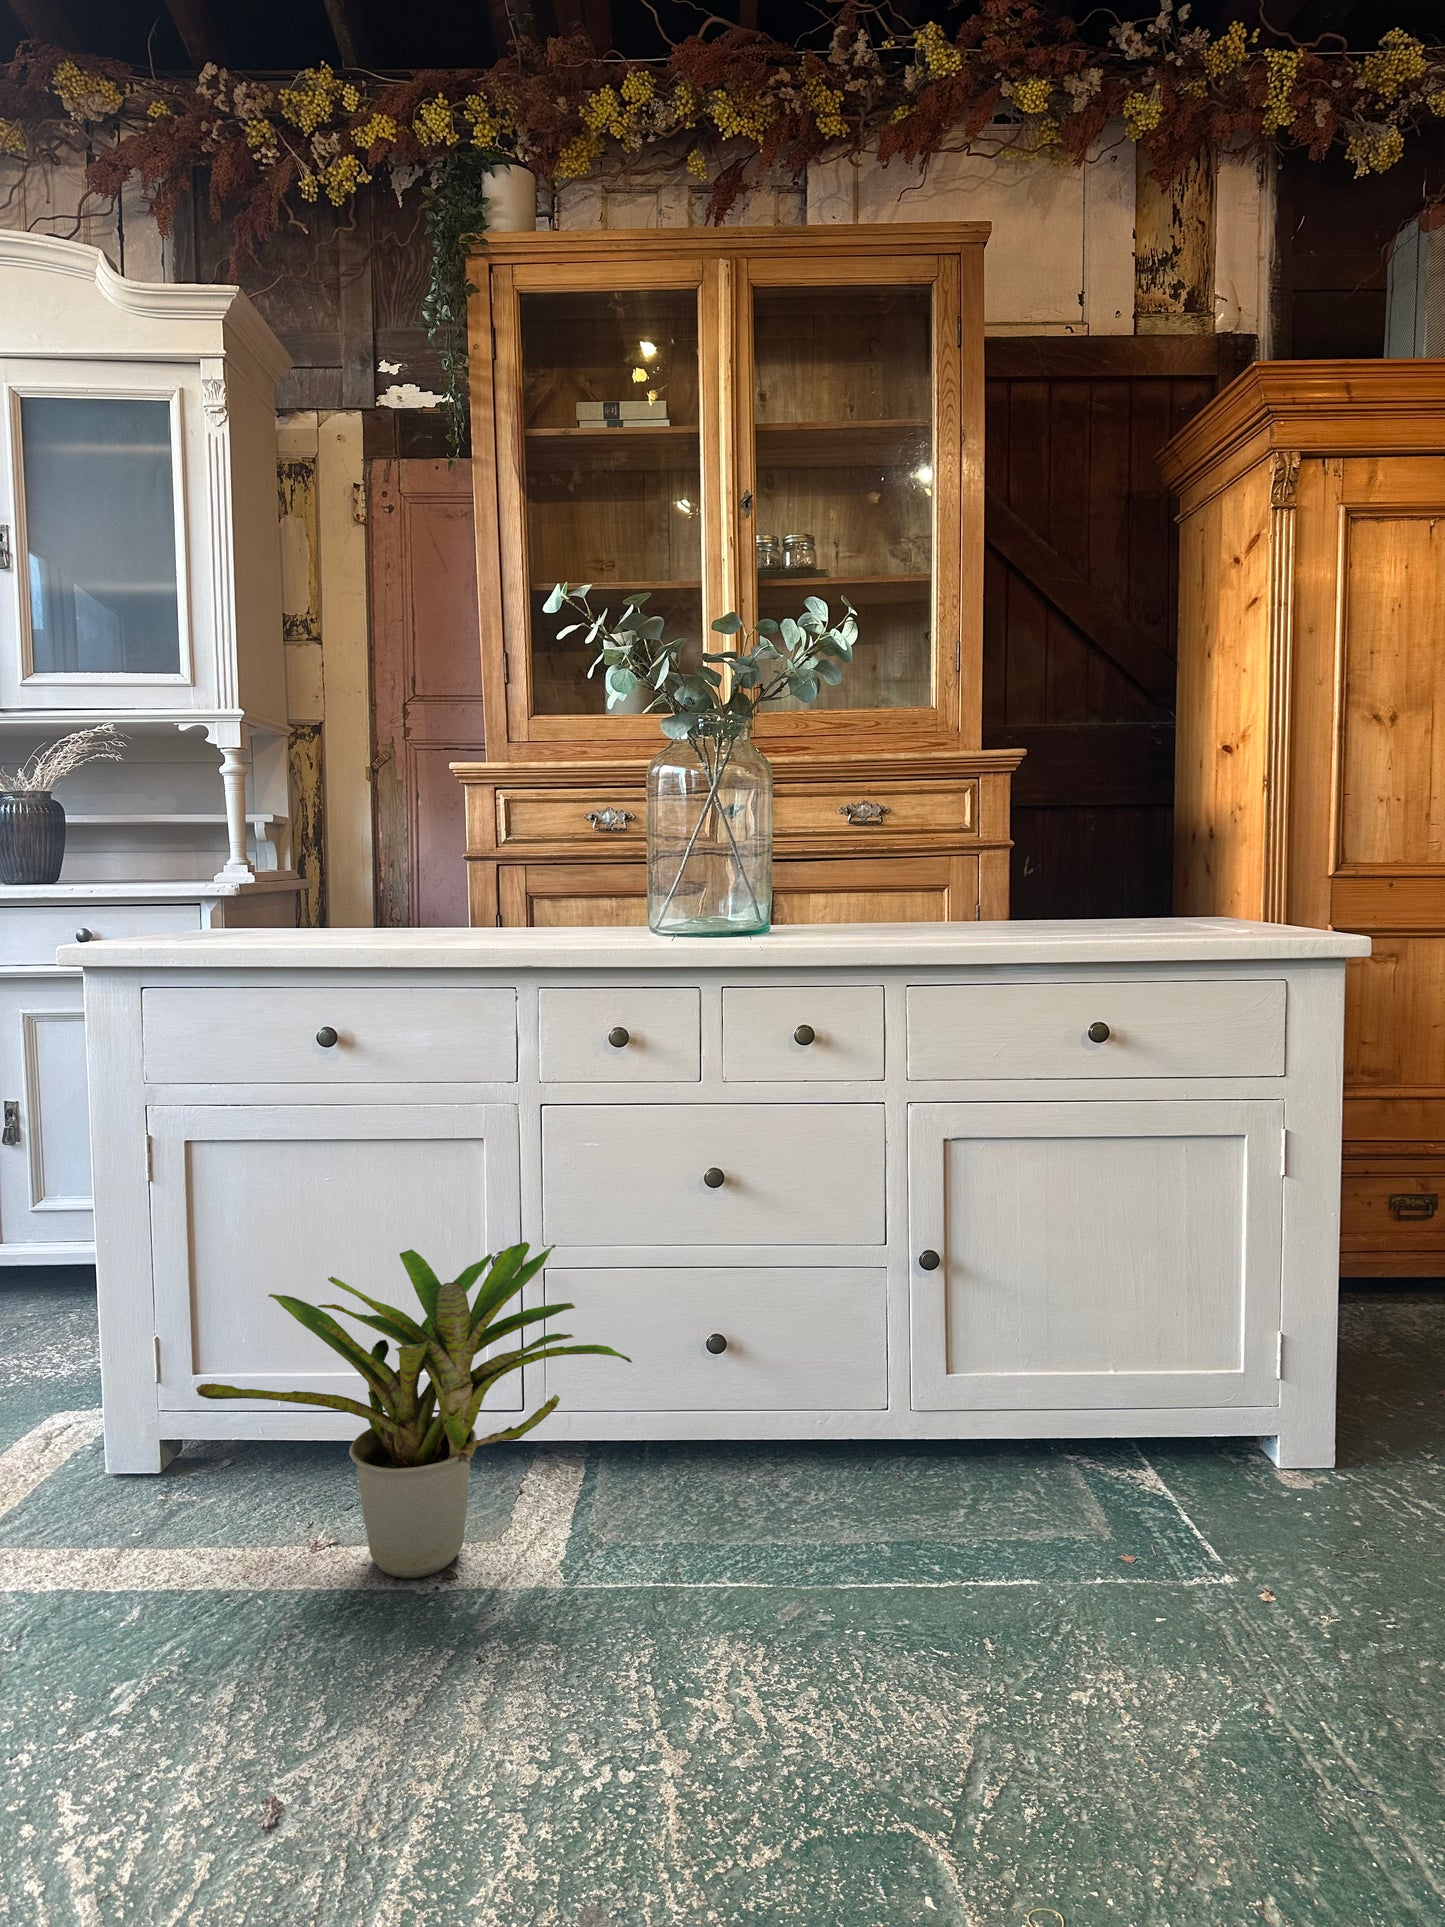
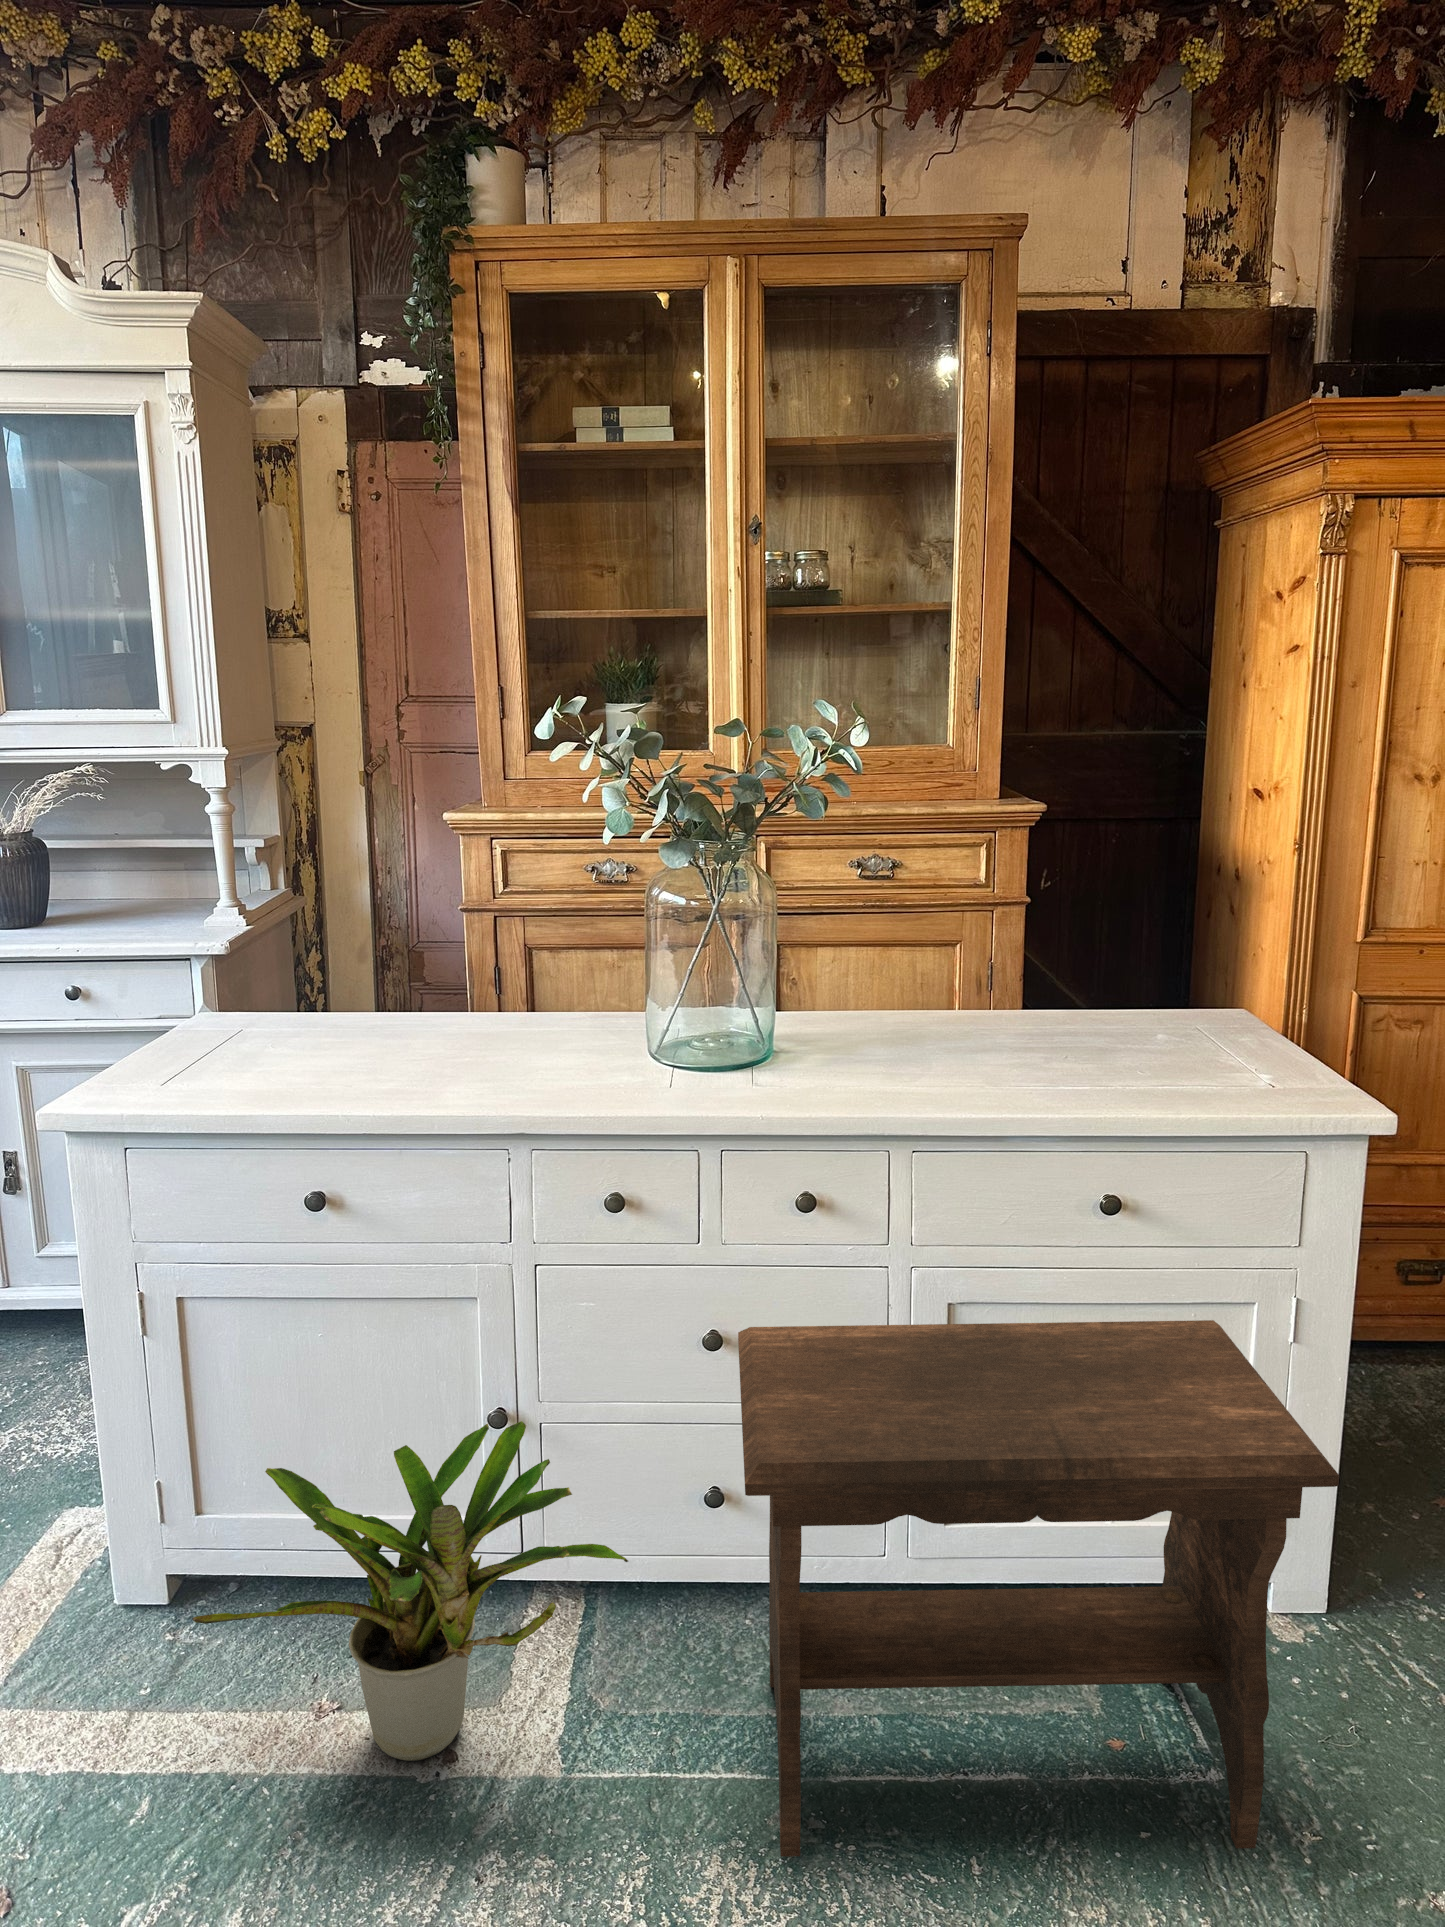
footstool: none [740,1128,1330,1640] -> present [738,1320,1339,1857]

